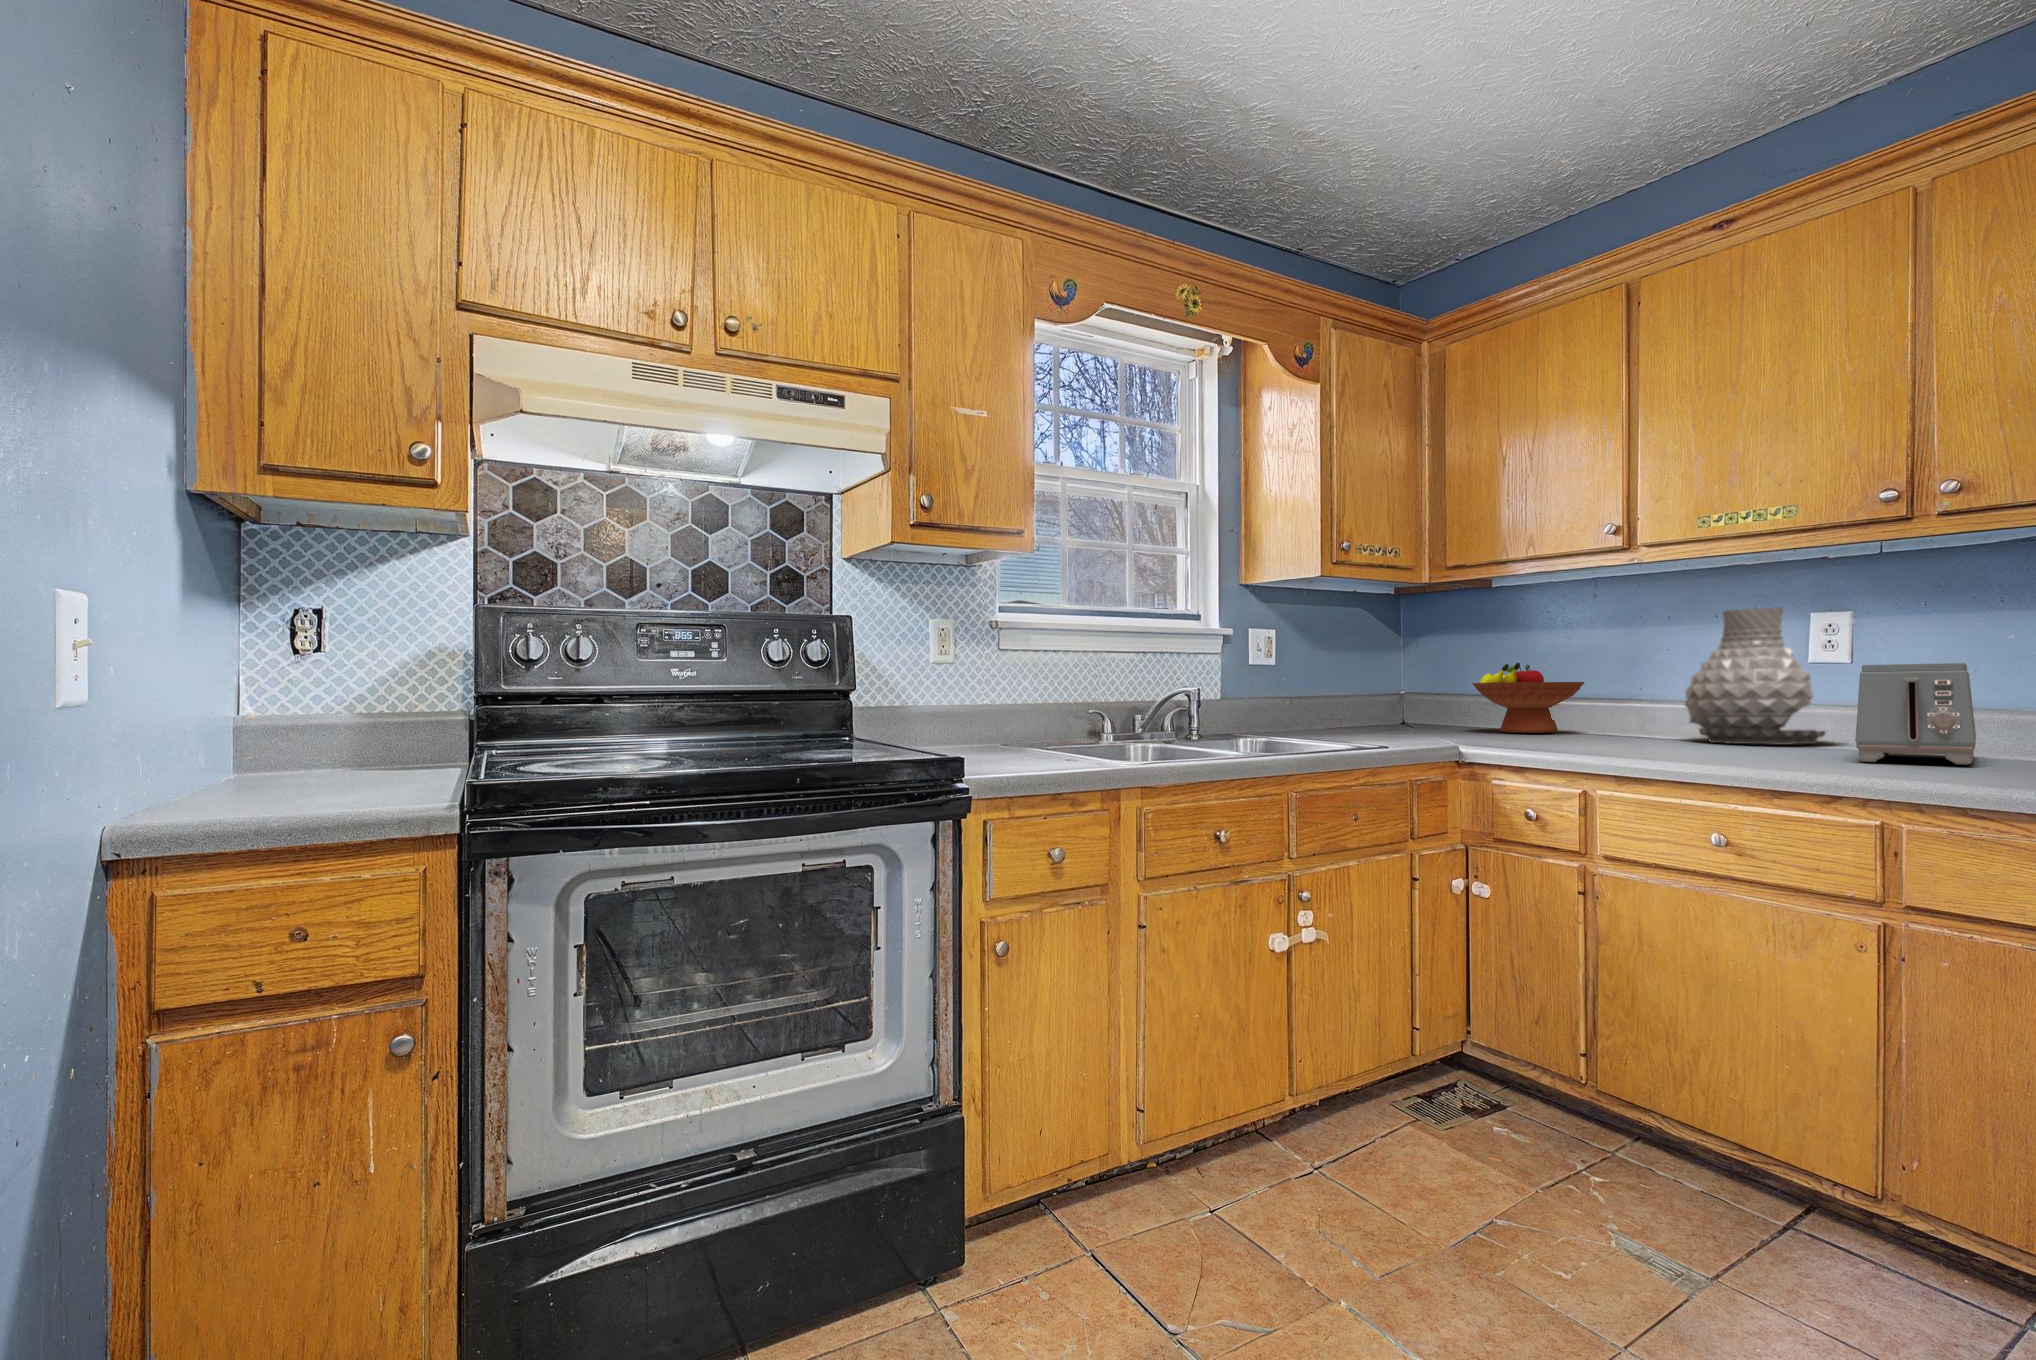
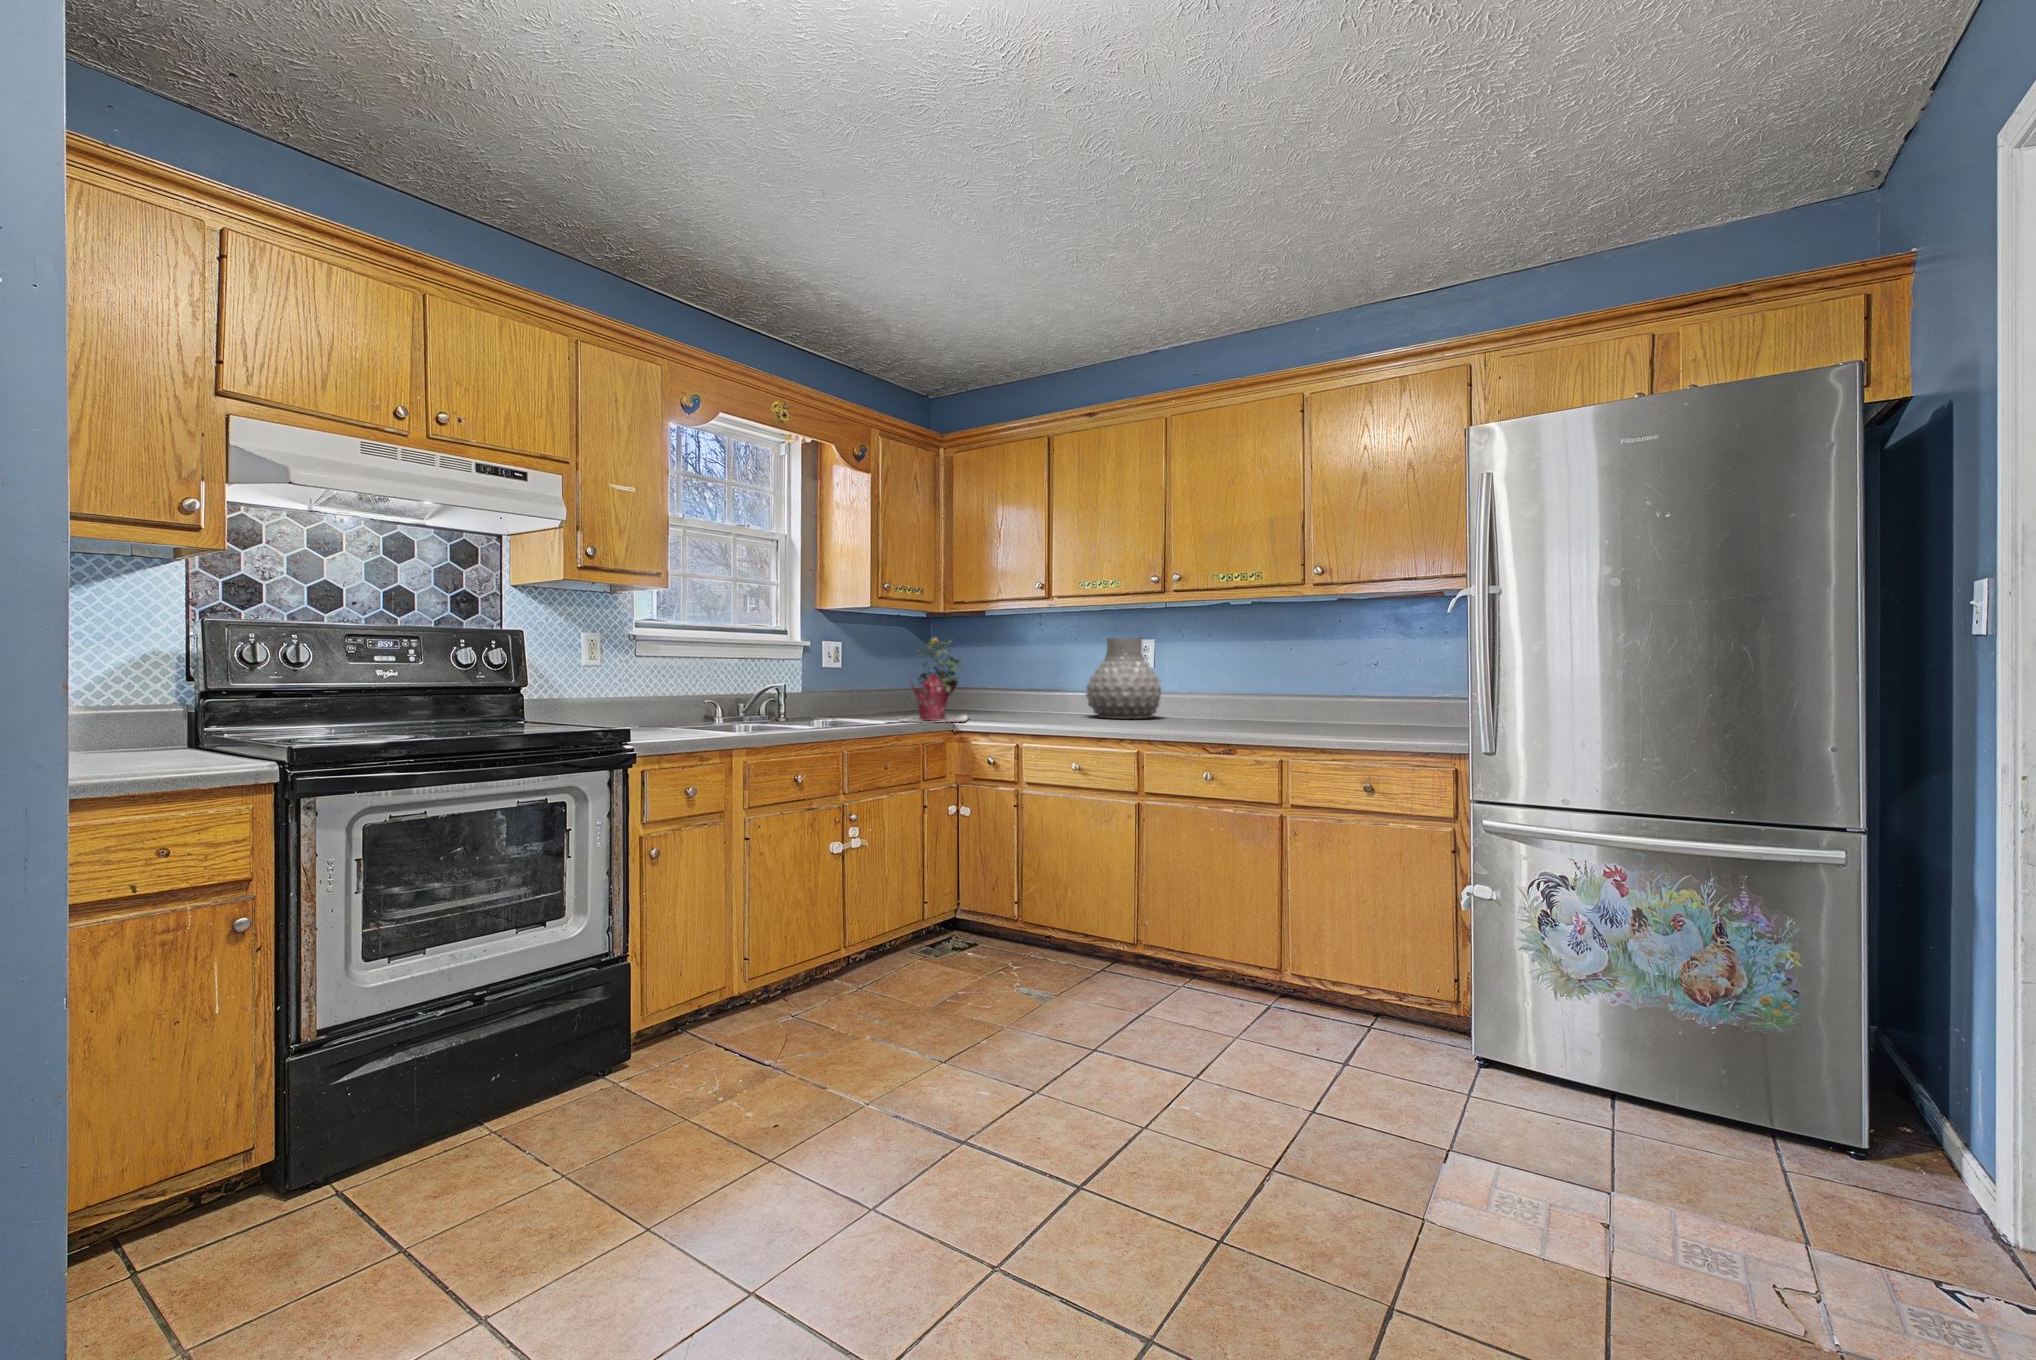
potted plant: none [1368,614,1488,745] -> present [900,638,969,722]
fruit bowl: present [1472,663,1584,733] -> none [967,667,1035,712]
toaster: present [1855,663,1976,764] -> none [1159,674,1218,729]

